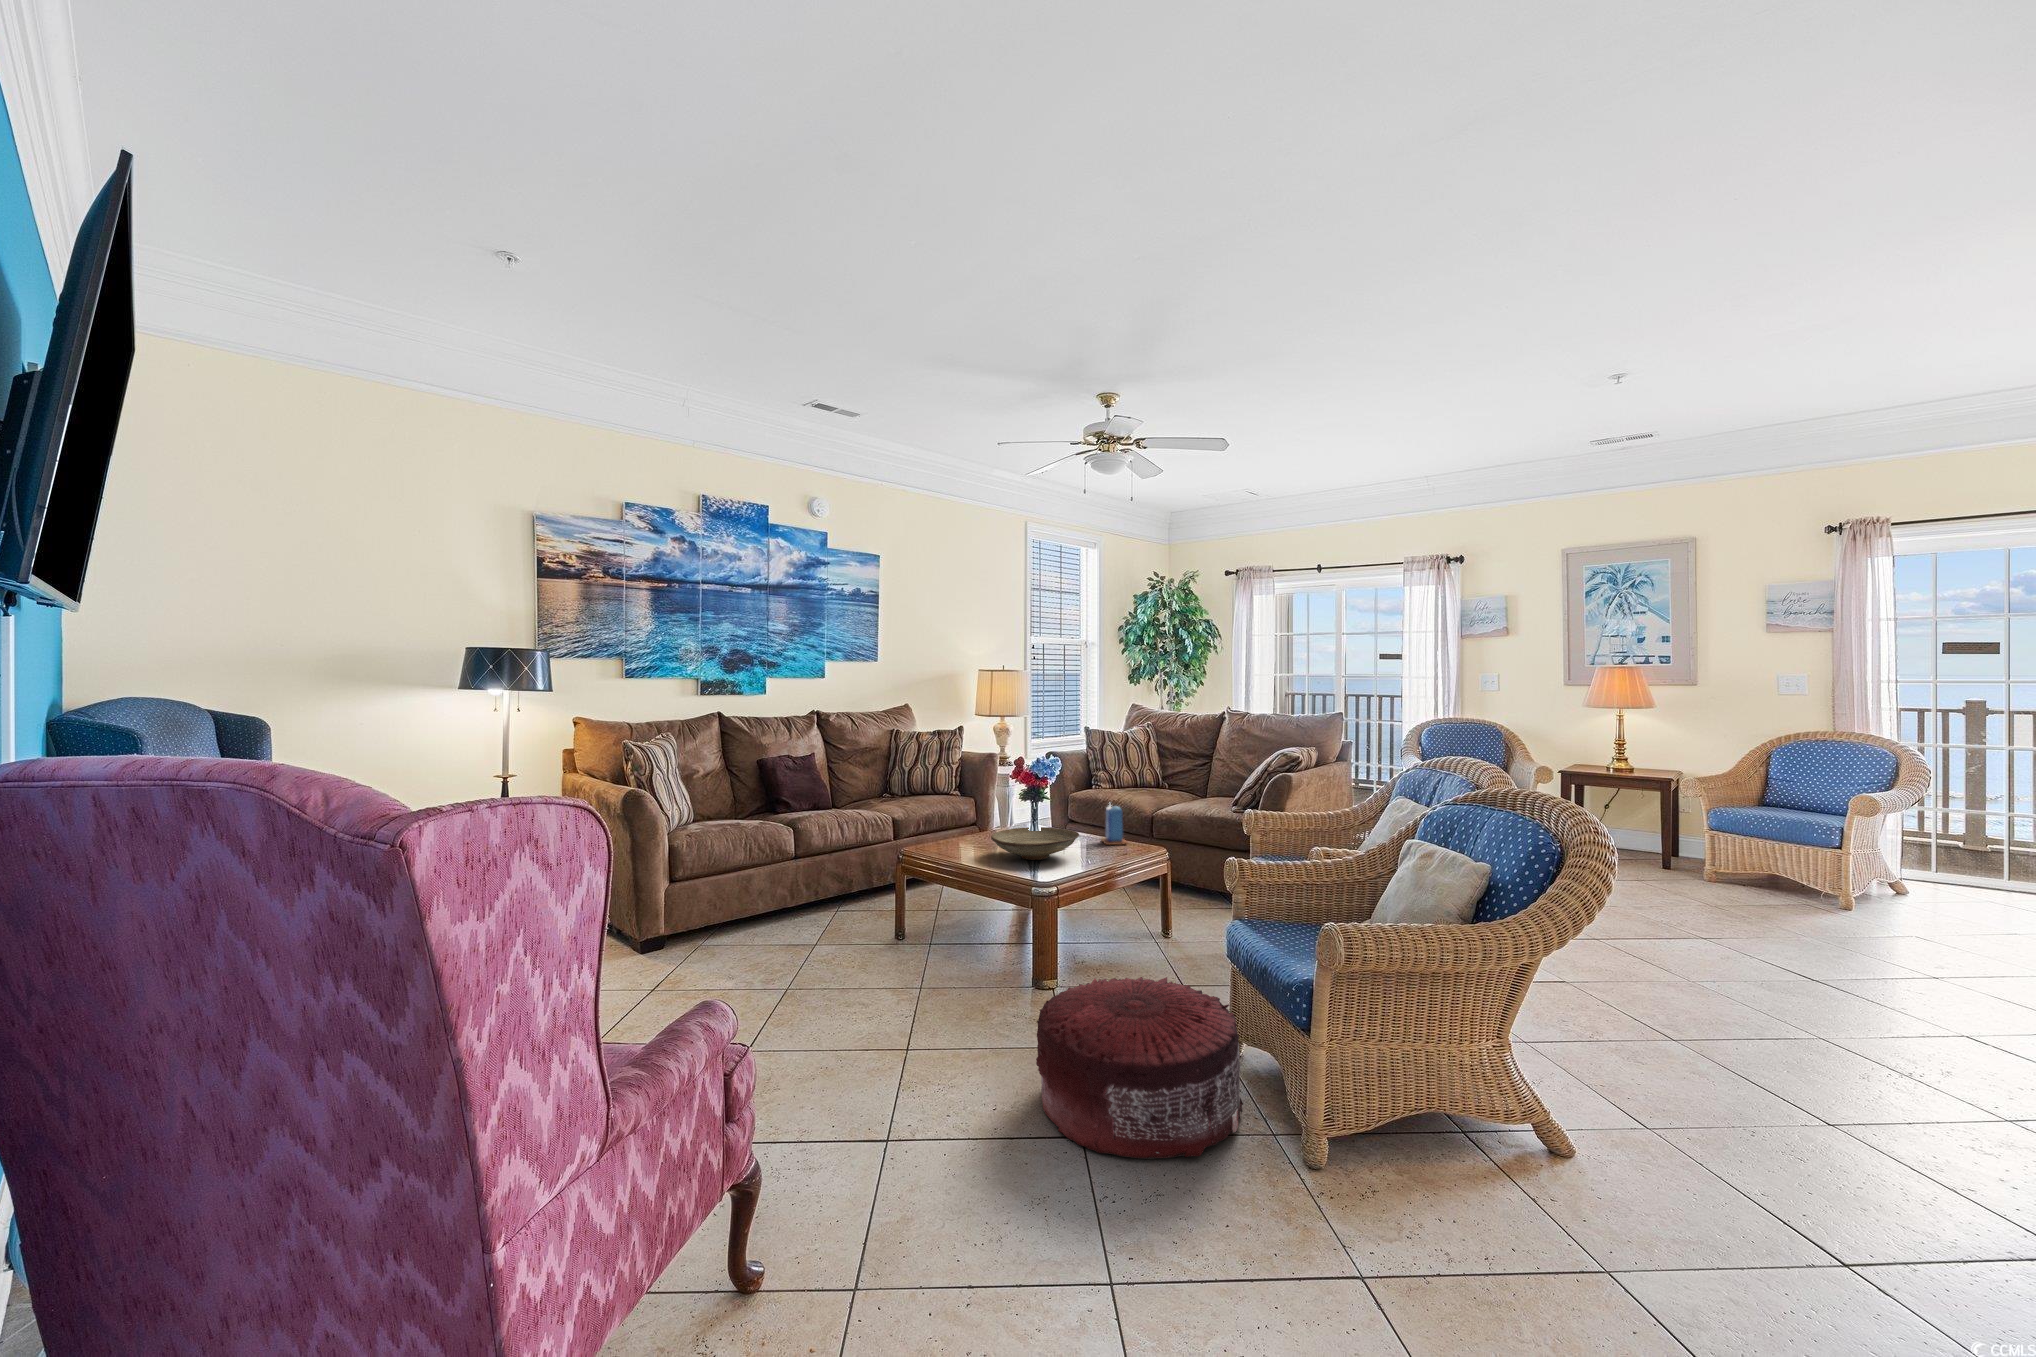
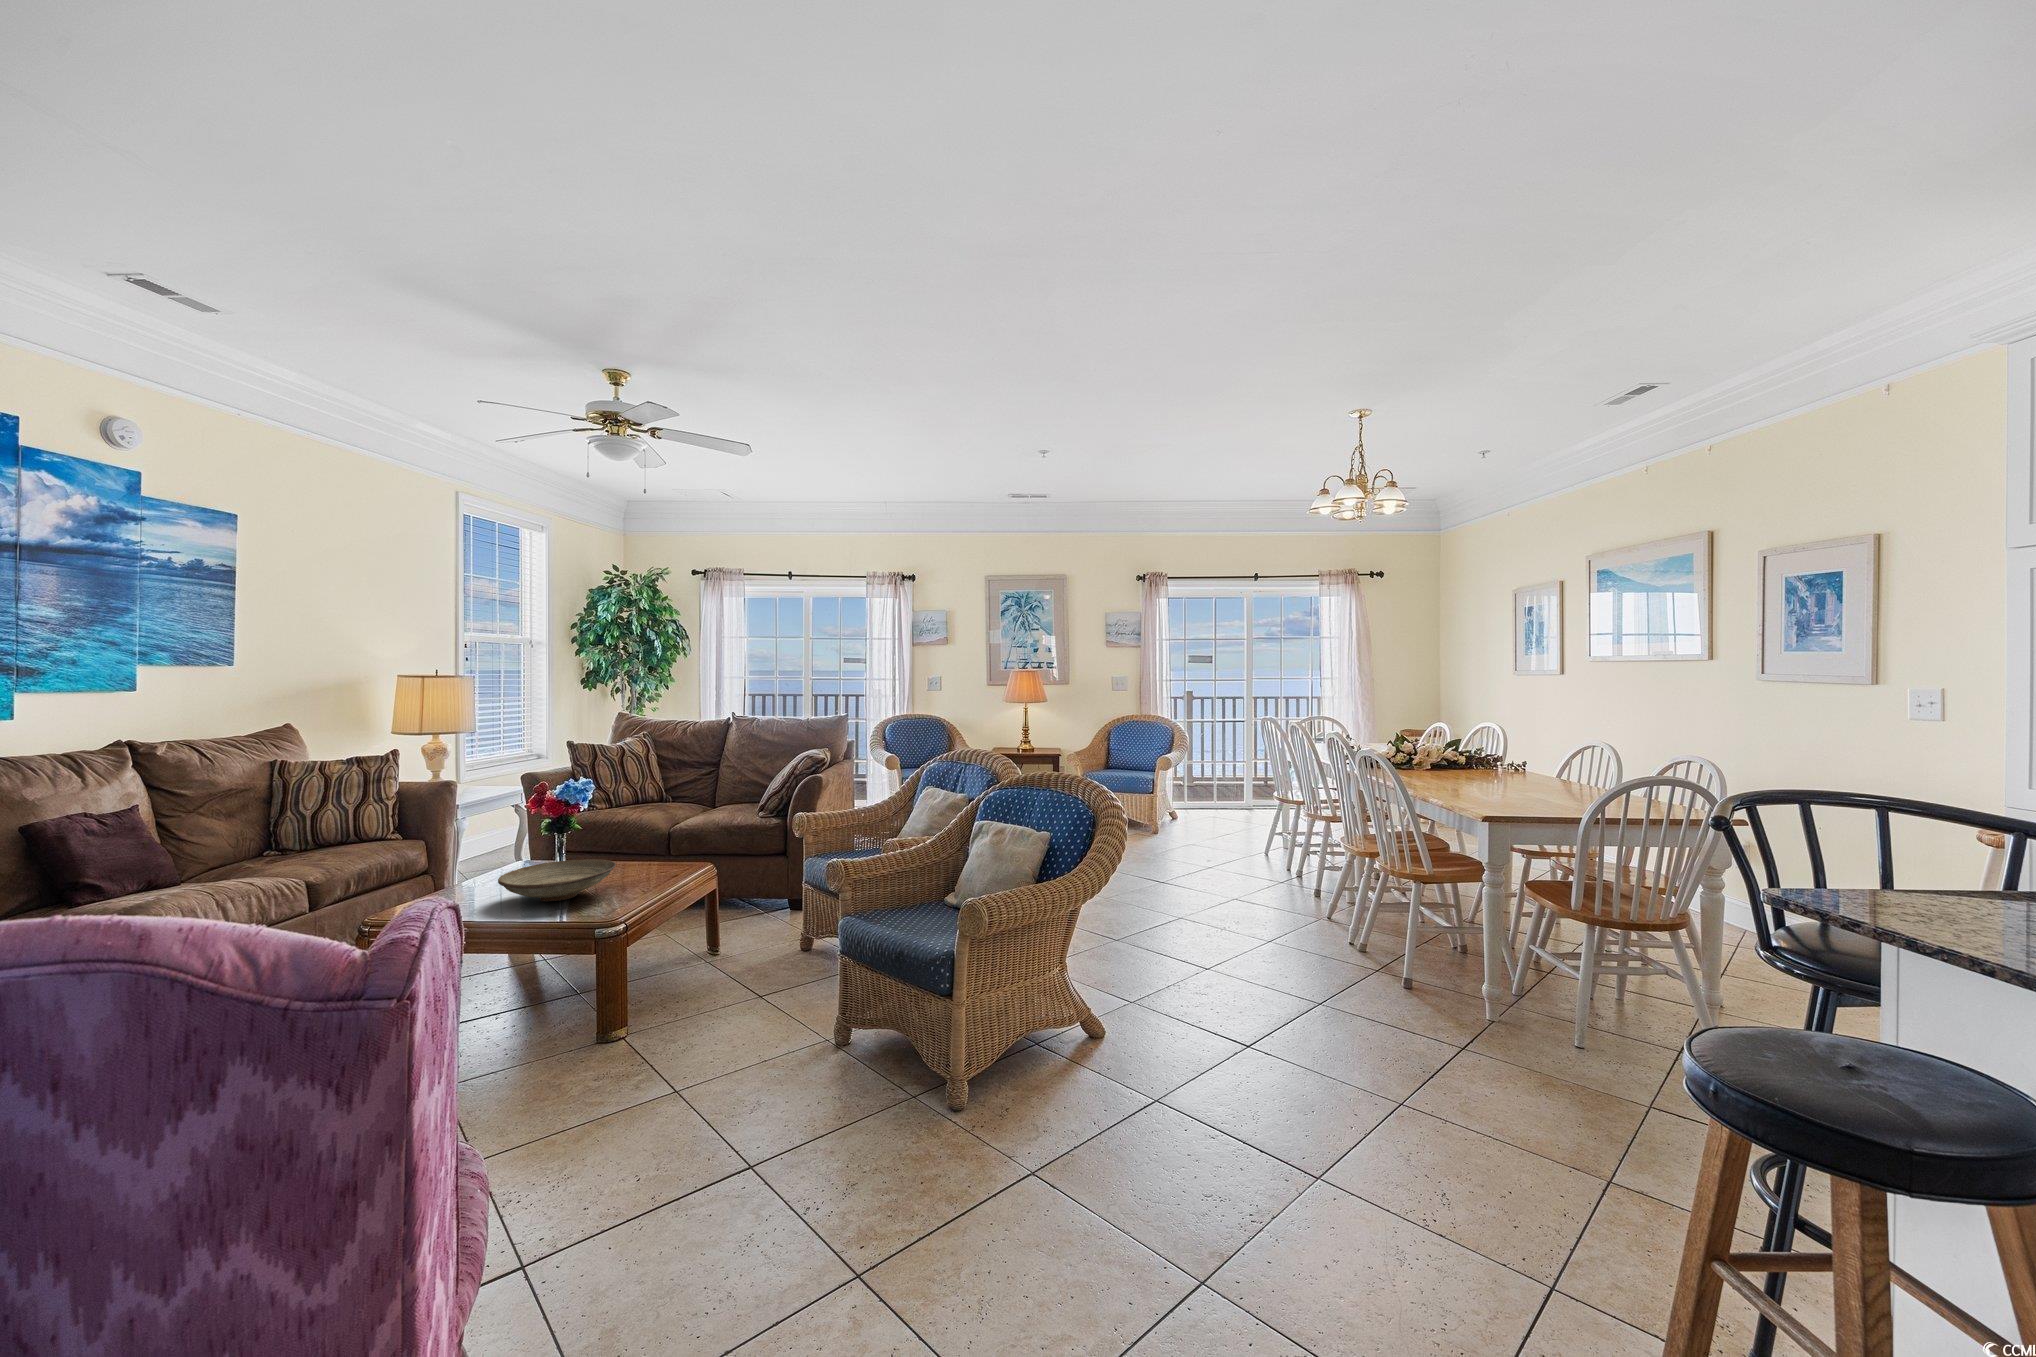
candle: present [1101,806,1127,845] -> none [622,822,657,870]
pouf: present [1036,977,1243,1159] -> none [666,990,882,1187]

